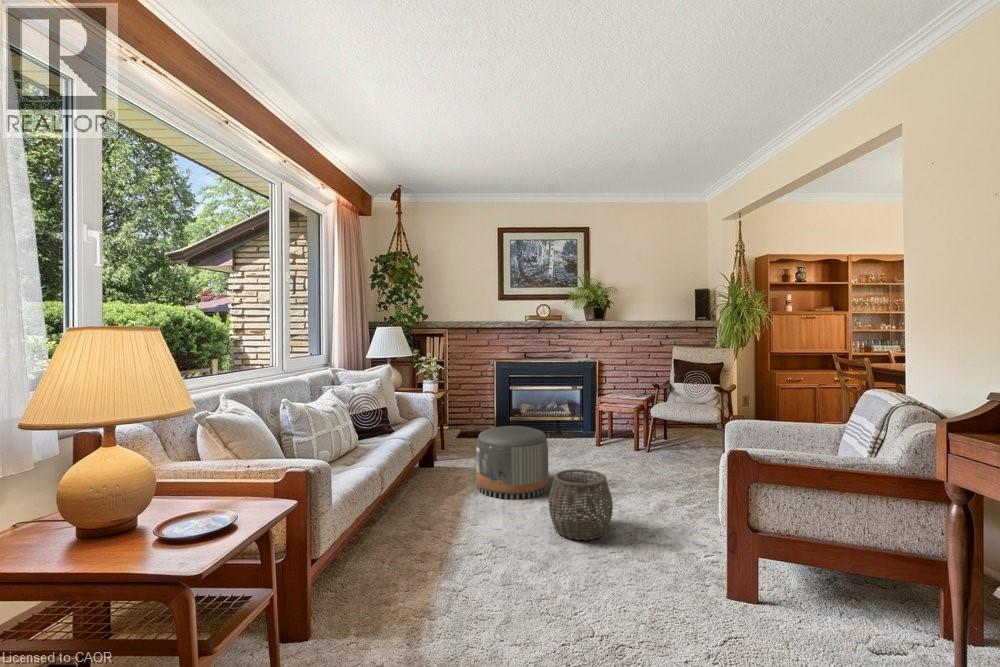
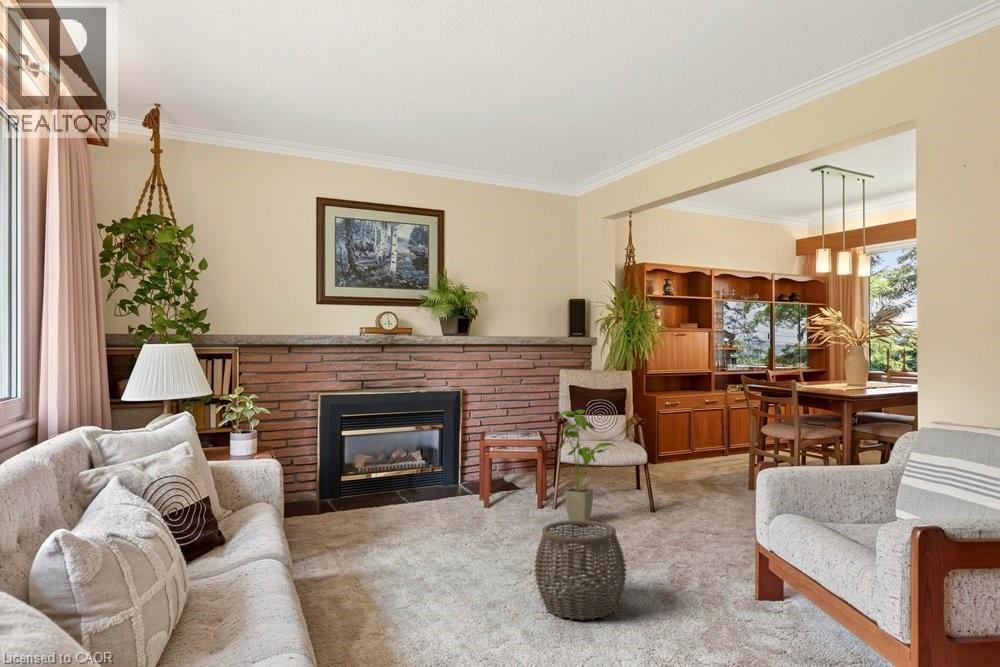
house plant: none [633,385,682,473] -> present [558,410,614,521]
pouf: present [476,426,548,499] -> none [371,477,481,587]

